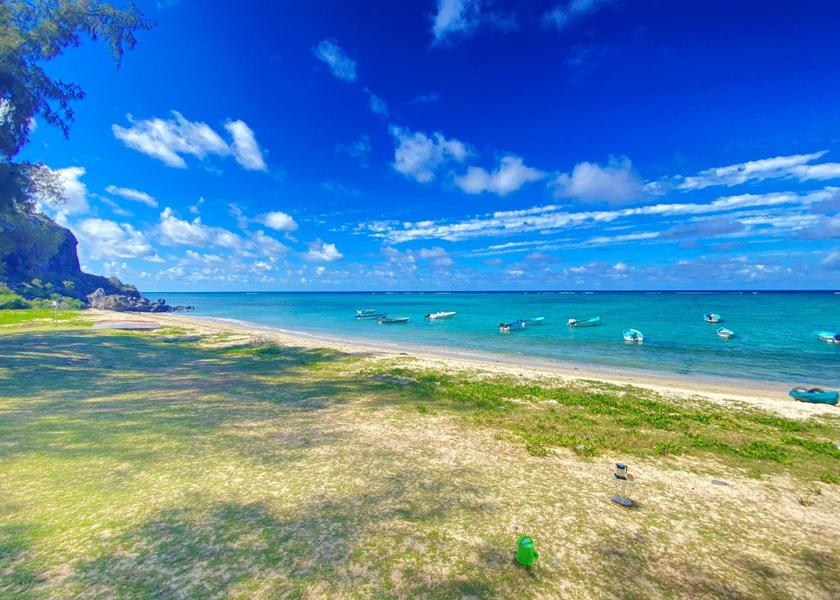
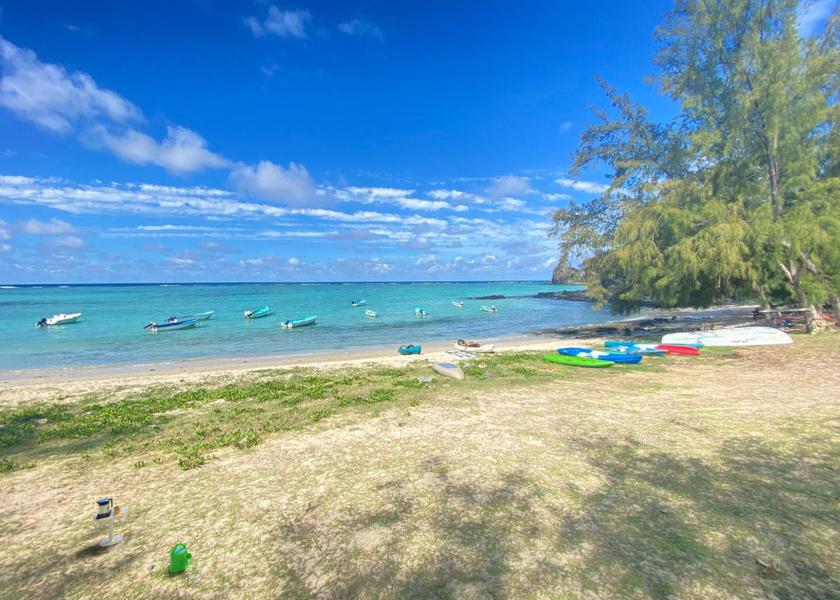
side table: present [612,463,637,505] -> present [93,498,127,546]

